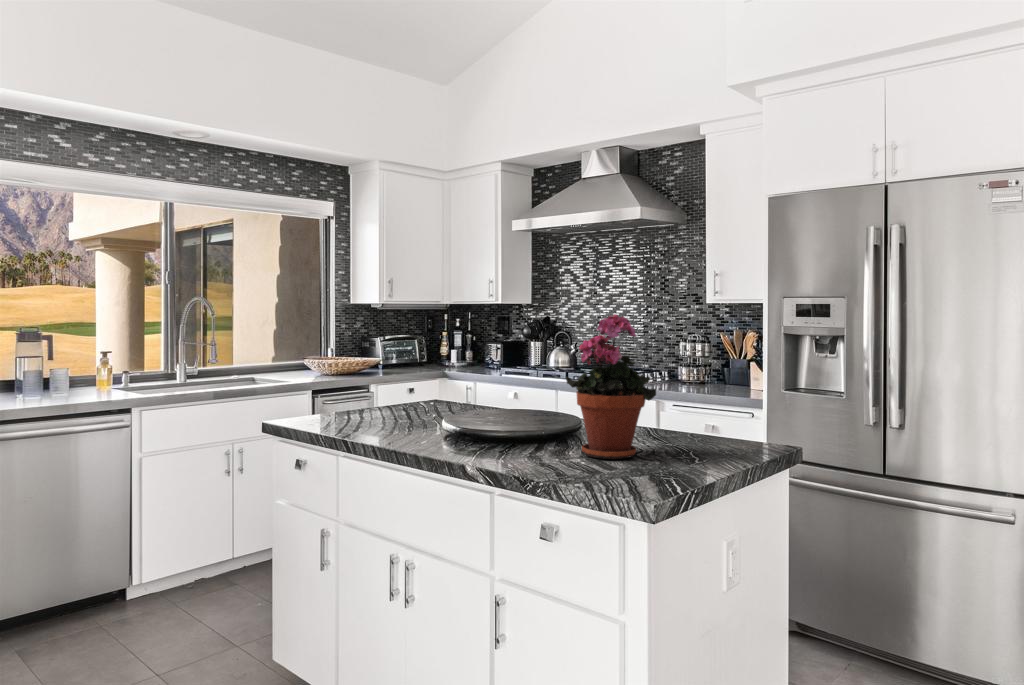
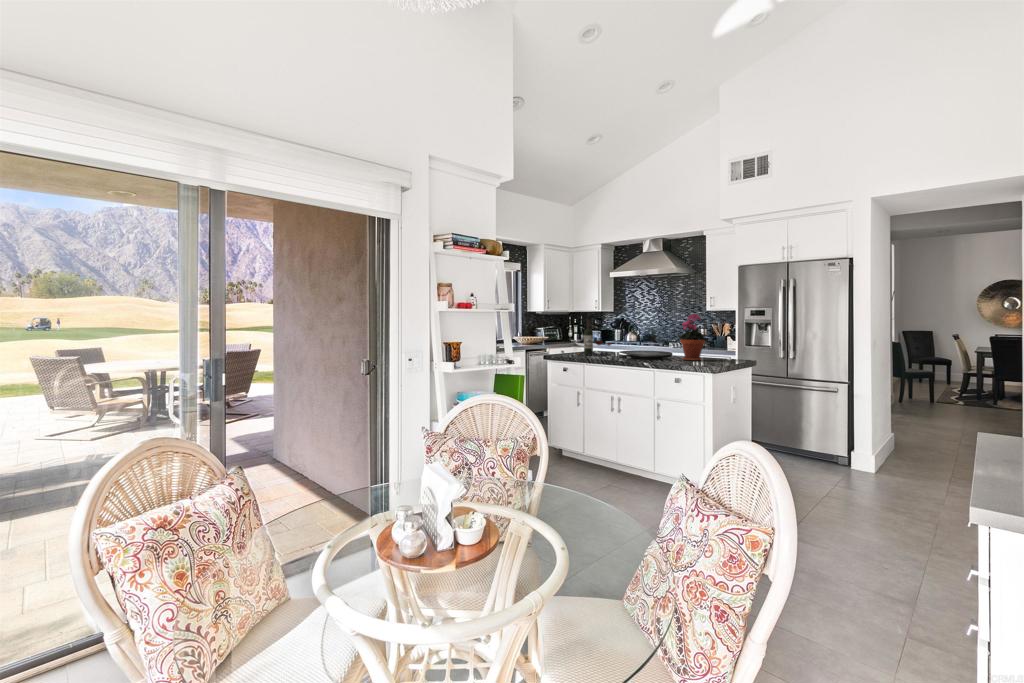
wine bottle: none [327,328,425,427] -> present [575,319,612,356]

